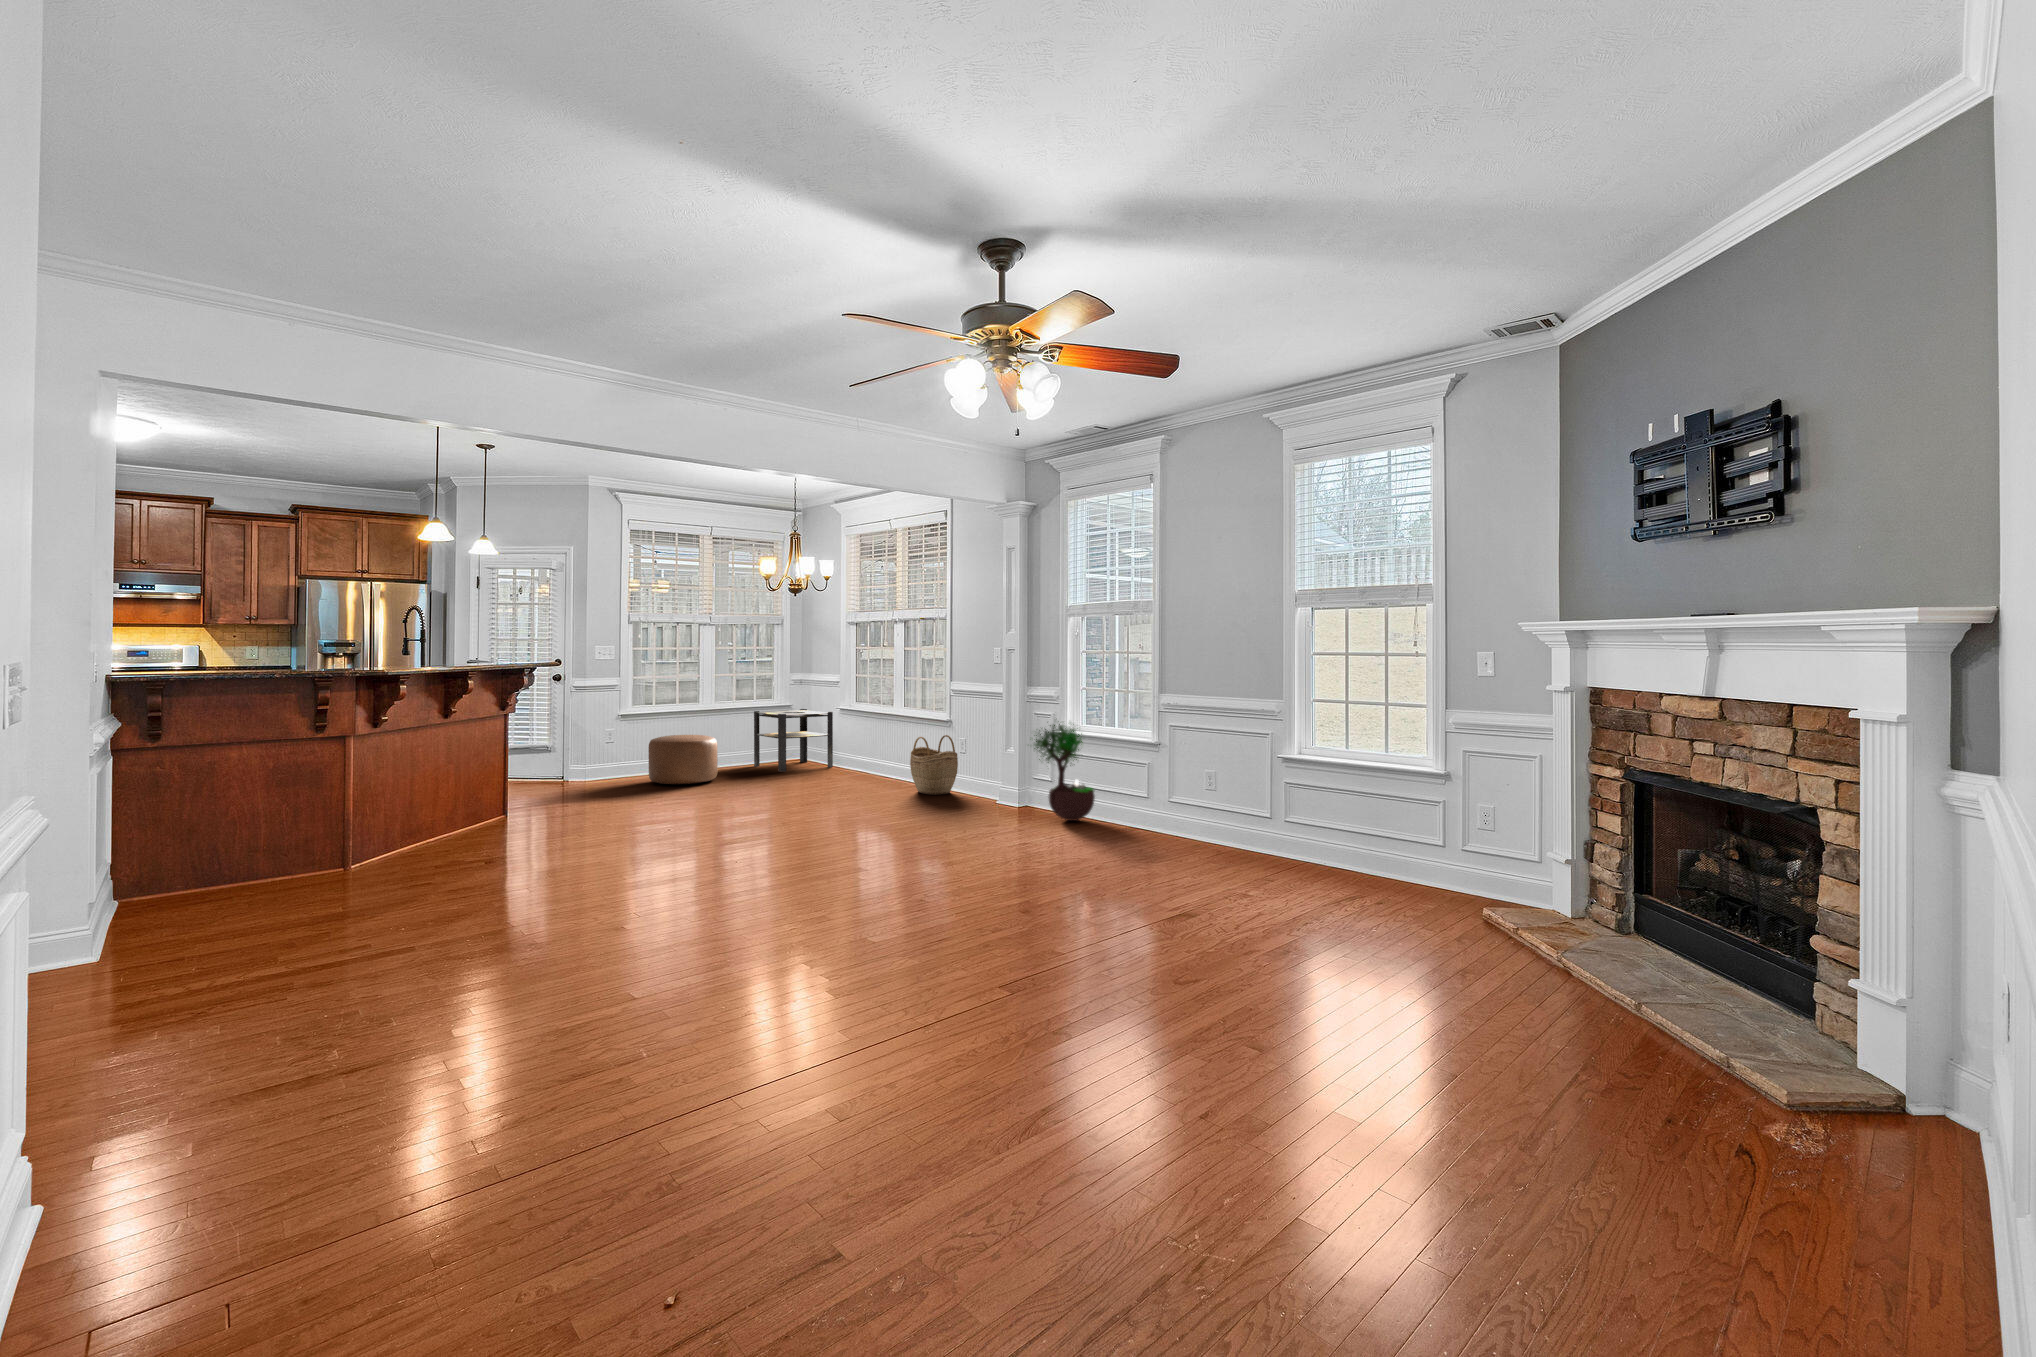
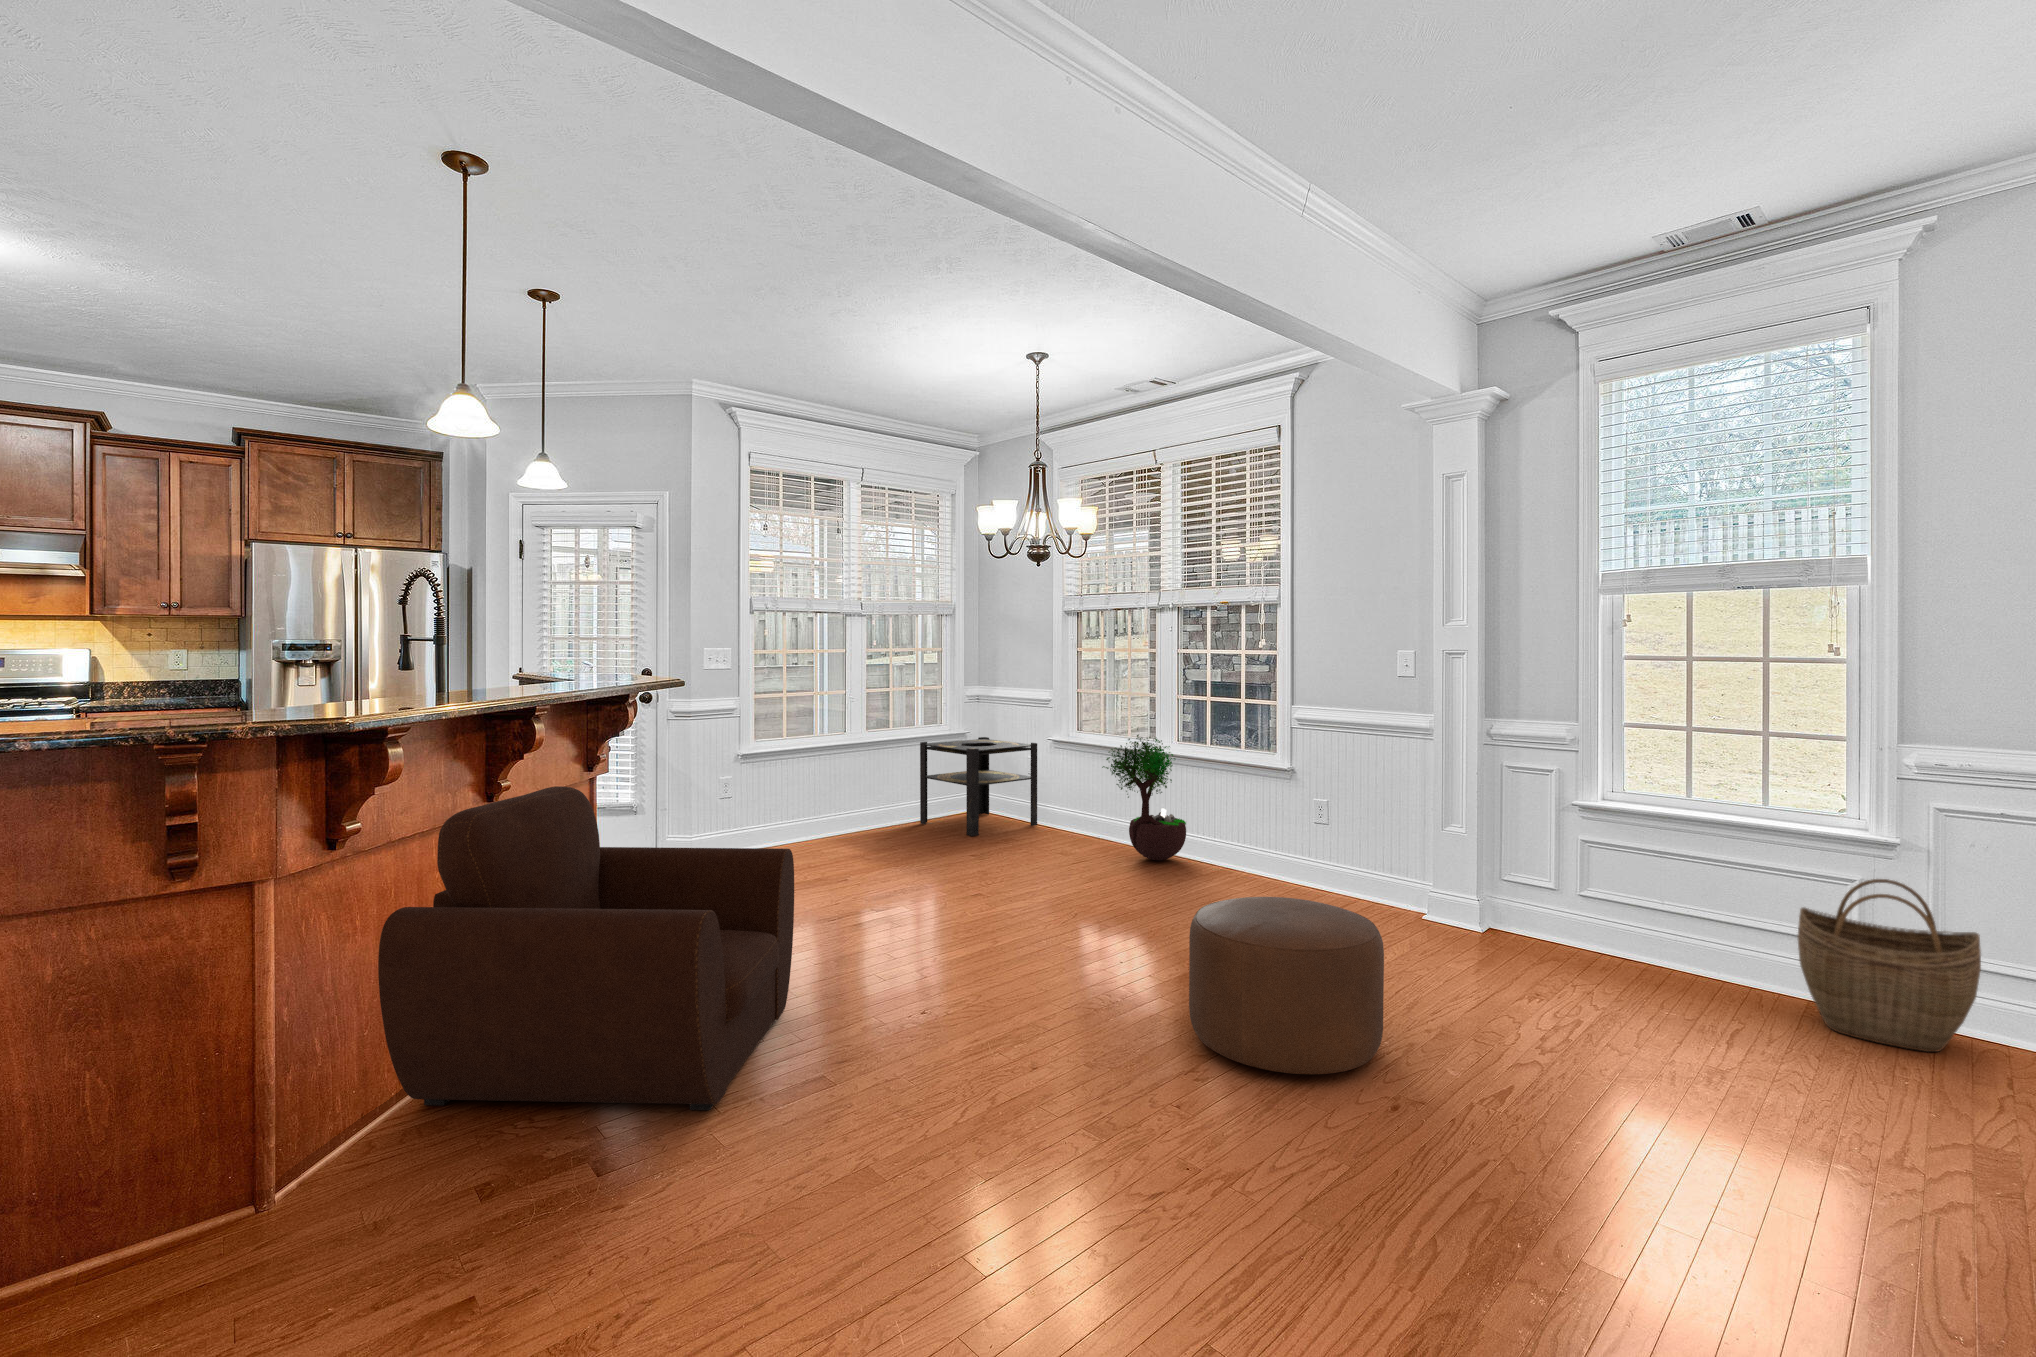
armchair: none [395,713,609,852] -> present [378,786,794,1110]
potted tree: present [1034,721,1095,821] -> present [1102,729,1186,860]
ottoman: present [648,735,718,784] -> present [1189,897,1384,1074]
woven basket: present [910,735,958,795] -> present [1798,879,1981,1052]

